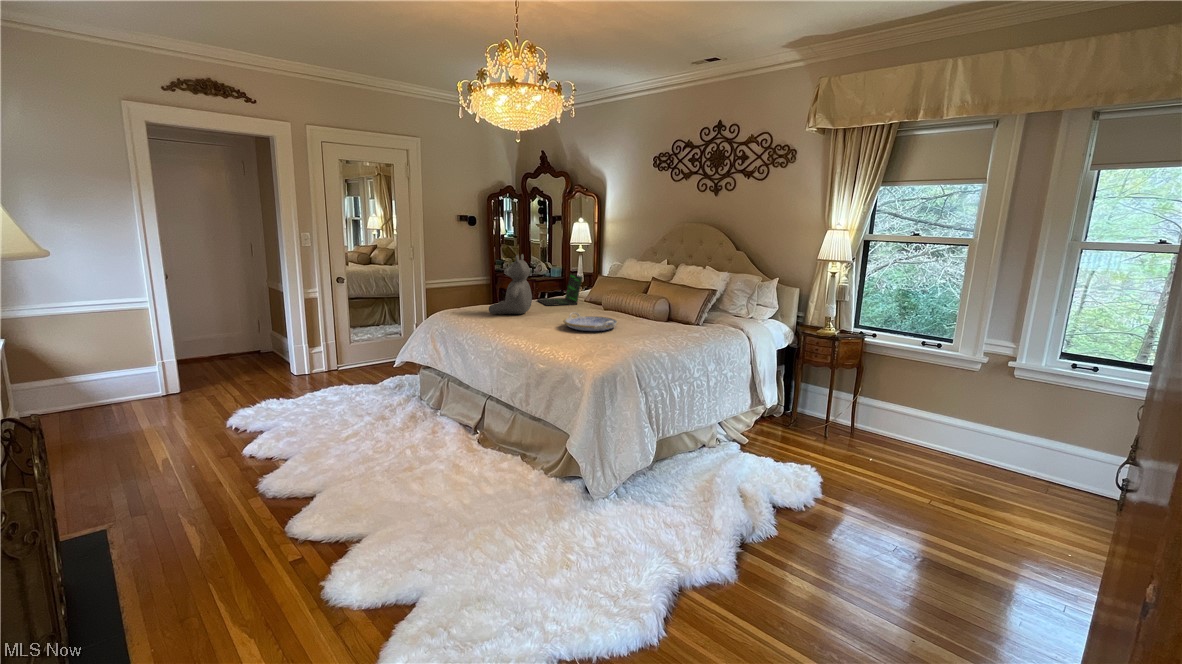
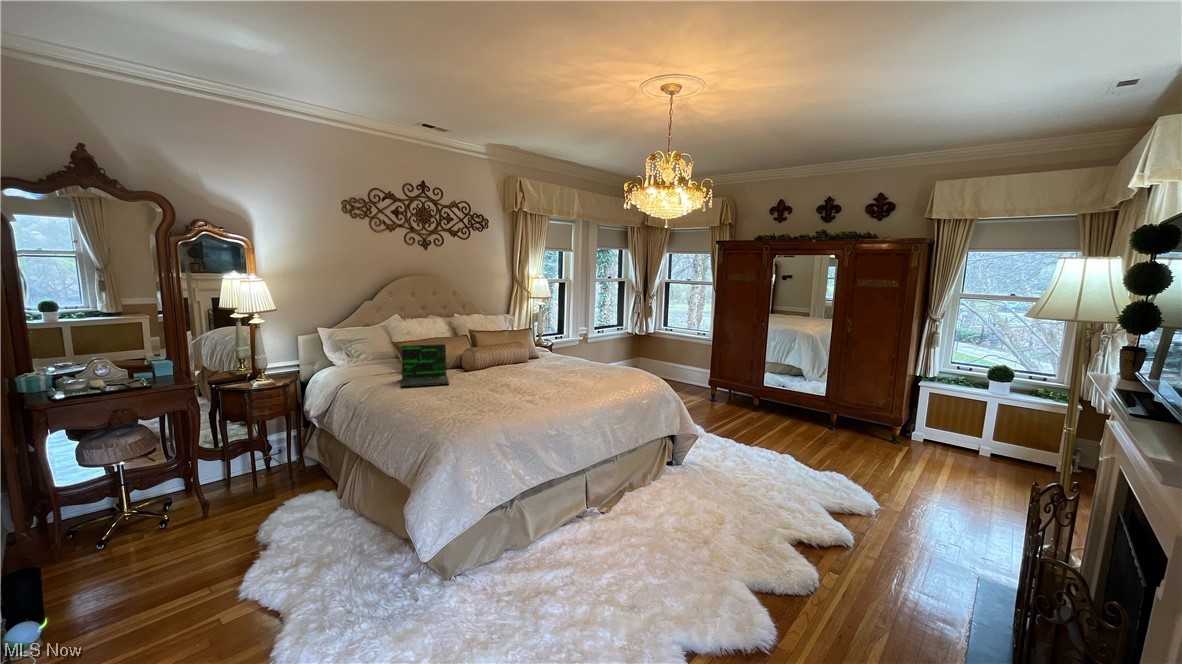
teddy bear: present [489,254,532,314] -> none [470,326,525,401]
serving tray: present [564,312,618,331] -> none [554,363,601,380]

